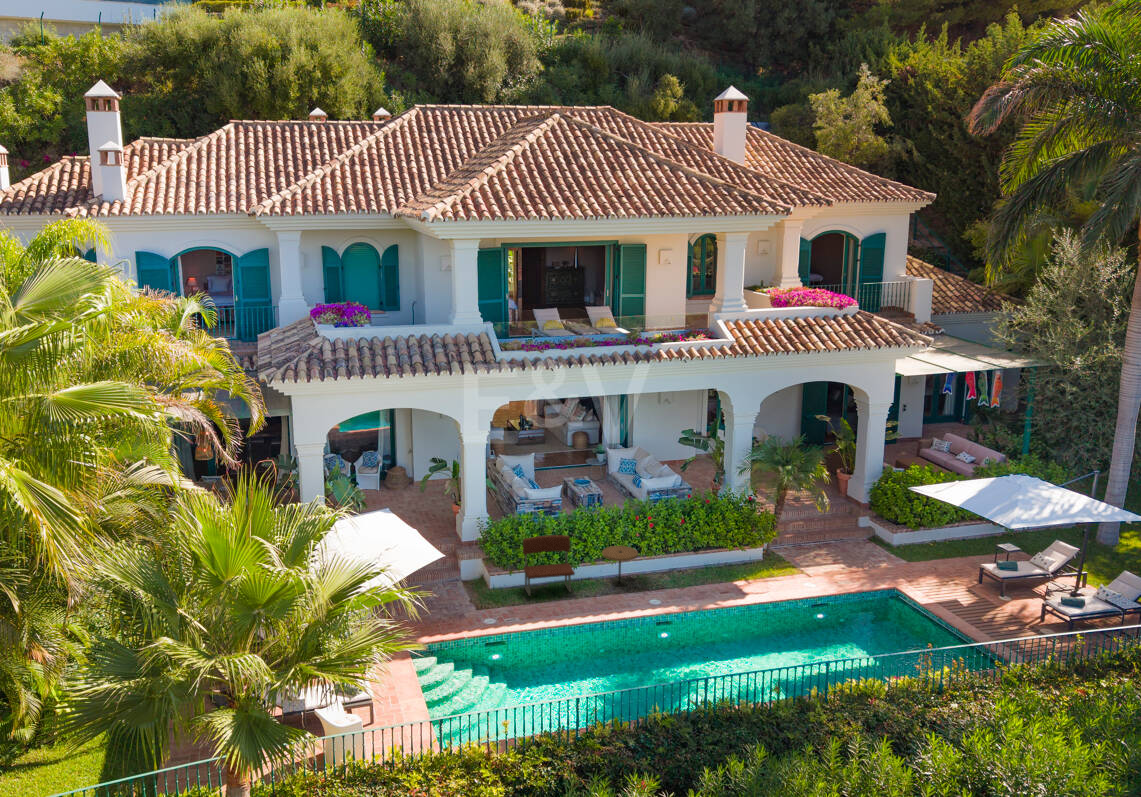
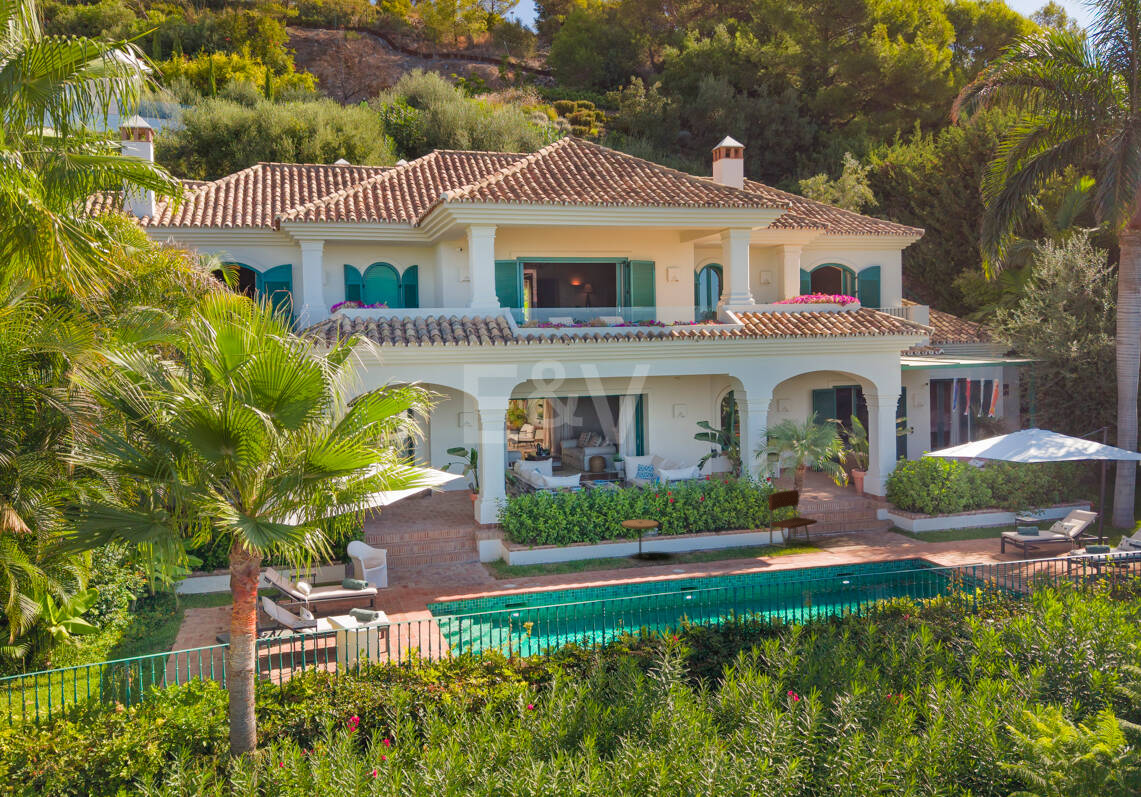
bench: present [523,535,575,596] -> present [769,490,817,548]

